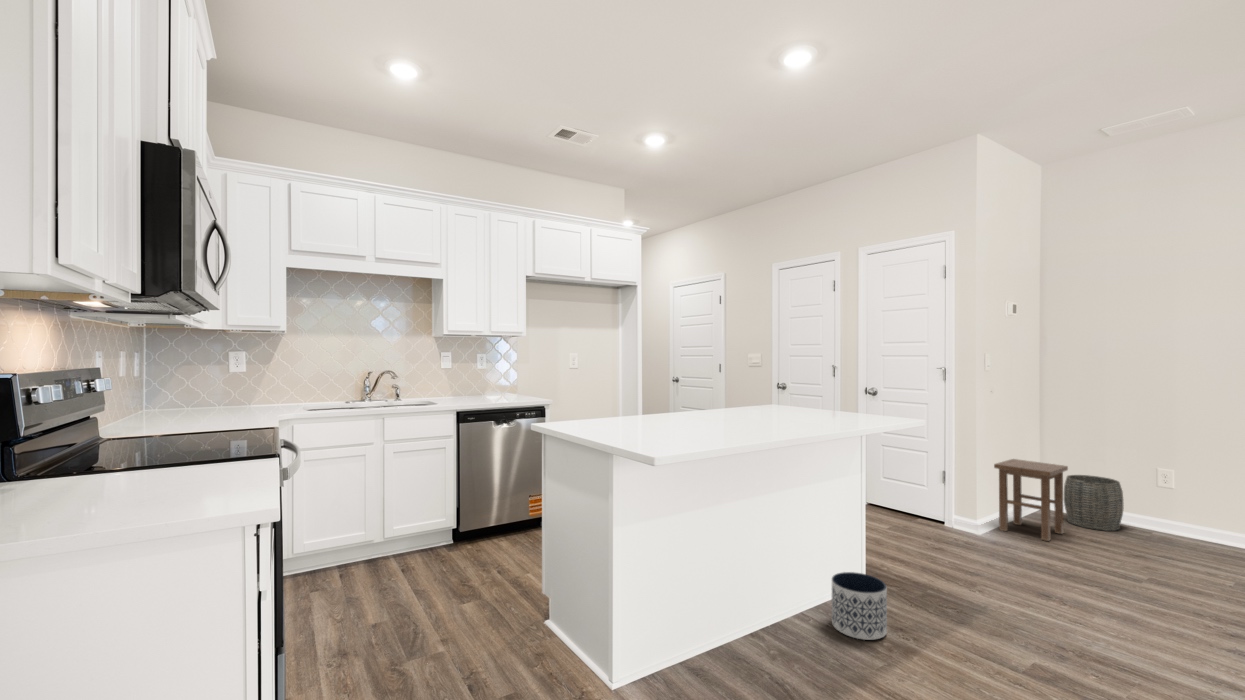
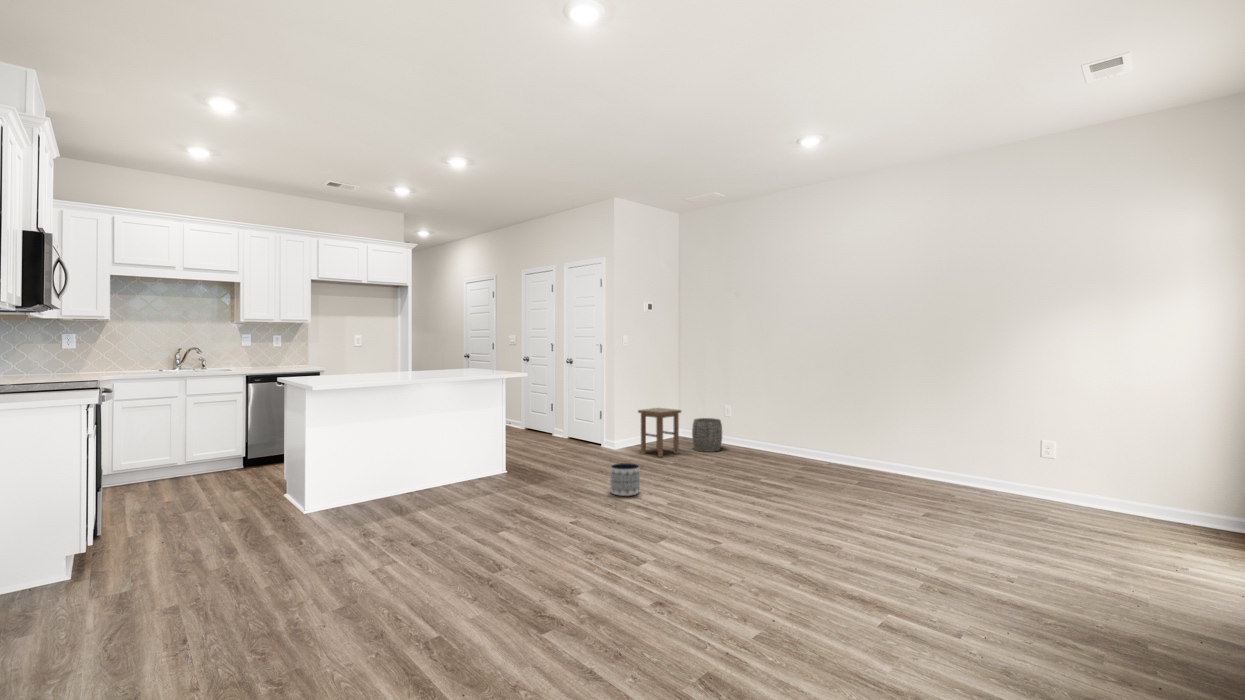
planter: present [832,572,887,640] -> present [610,463,640,496]

